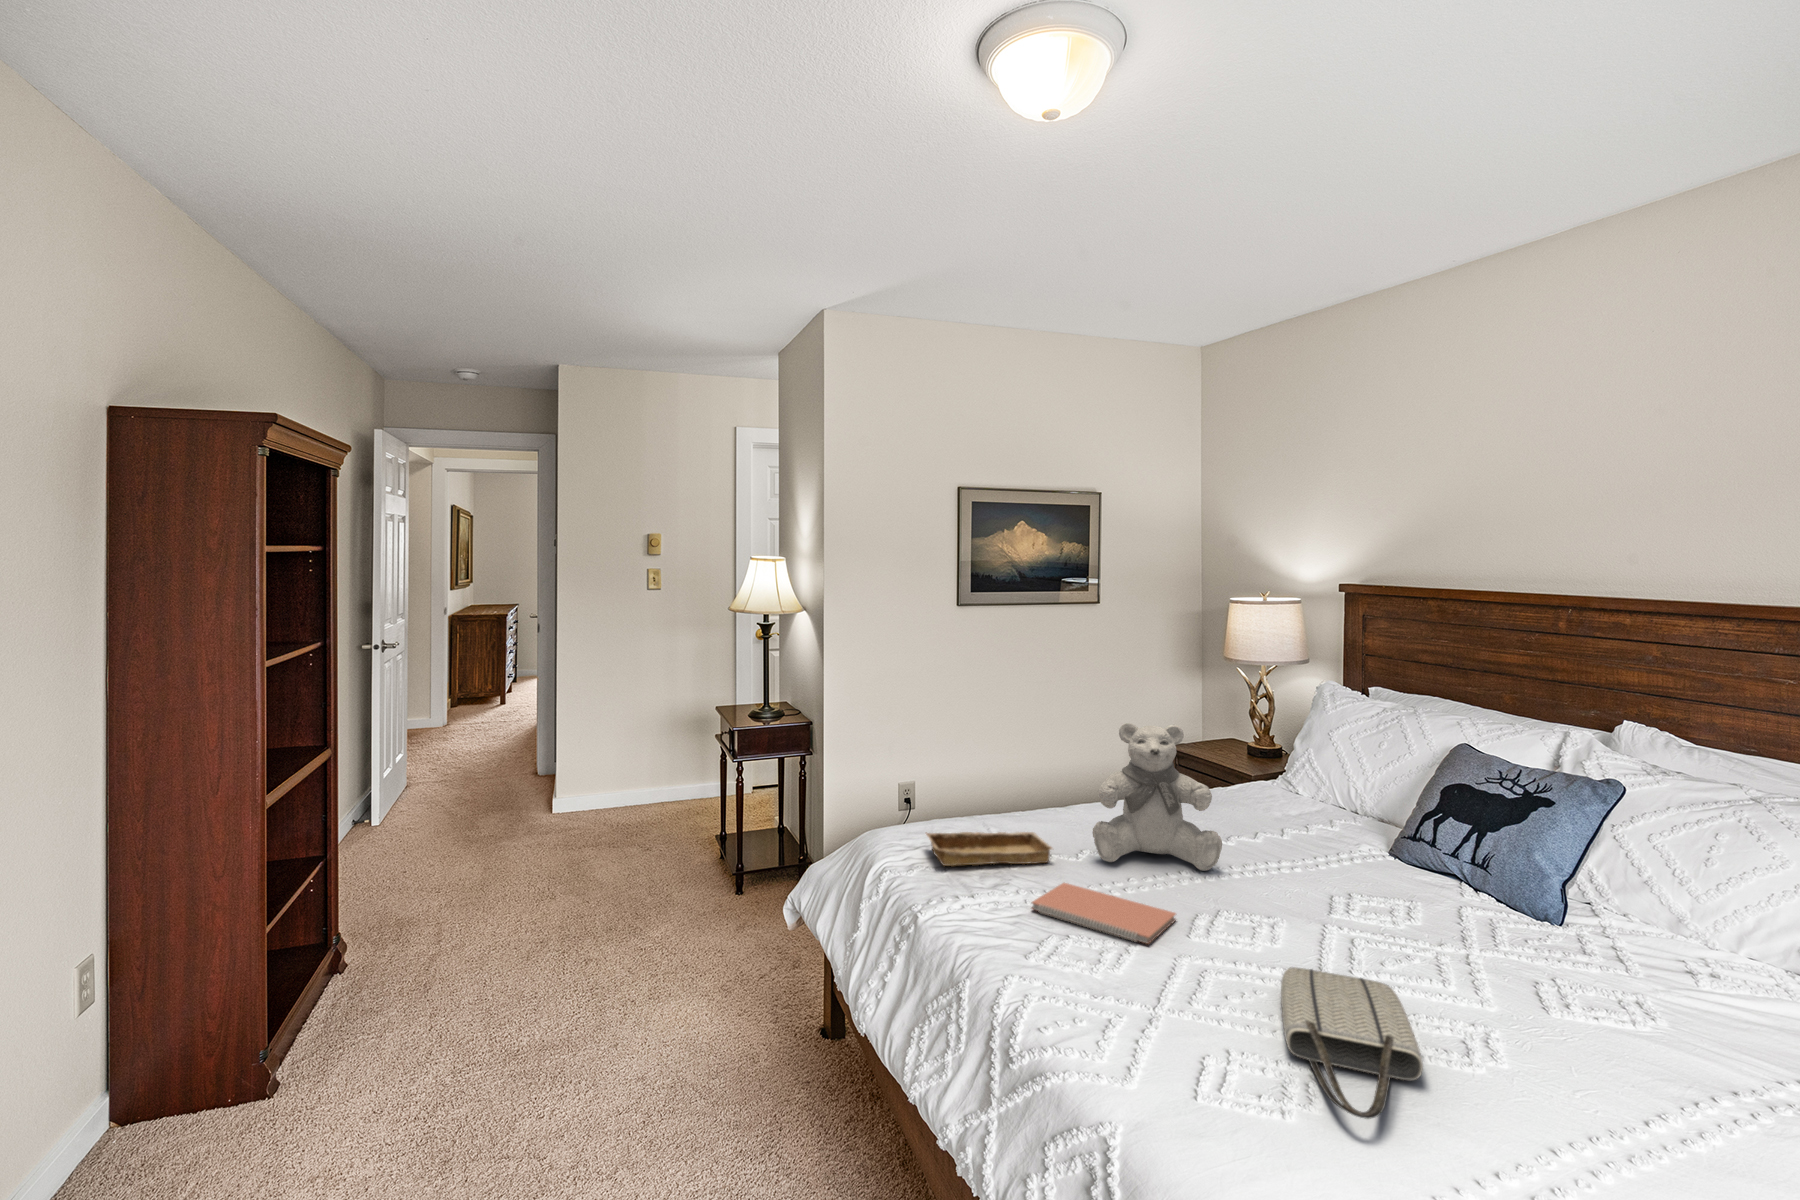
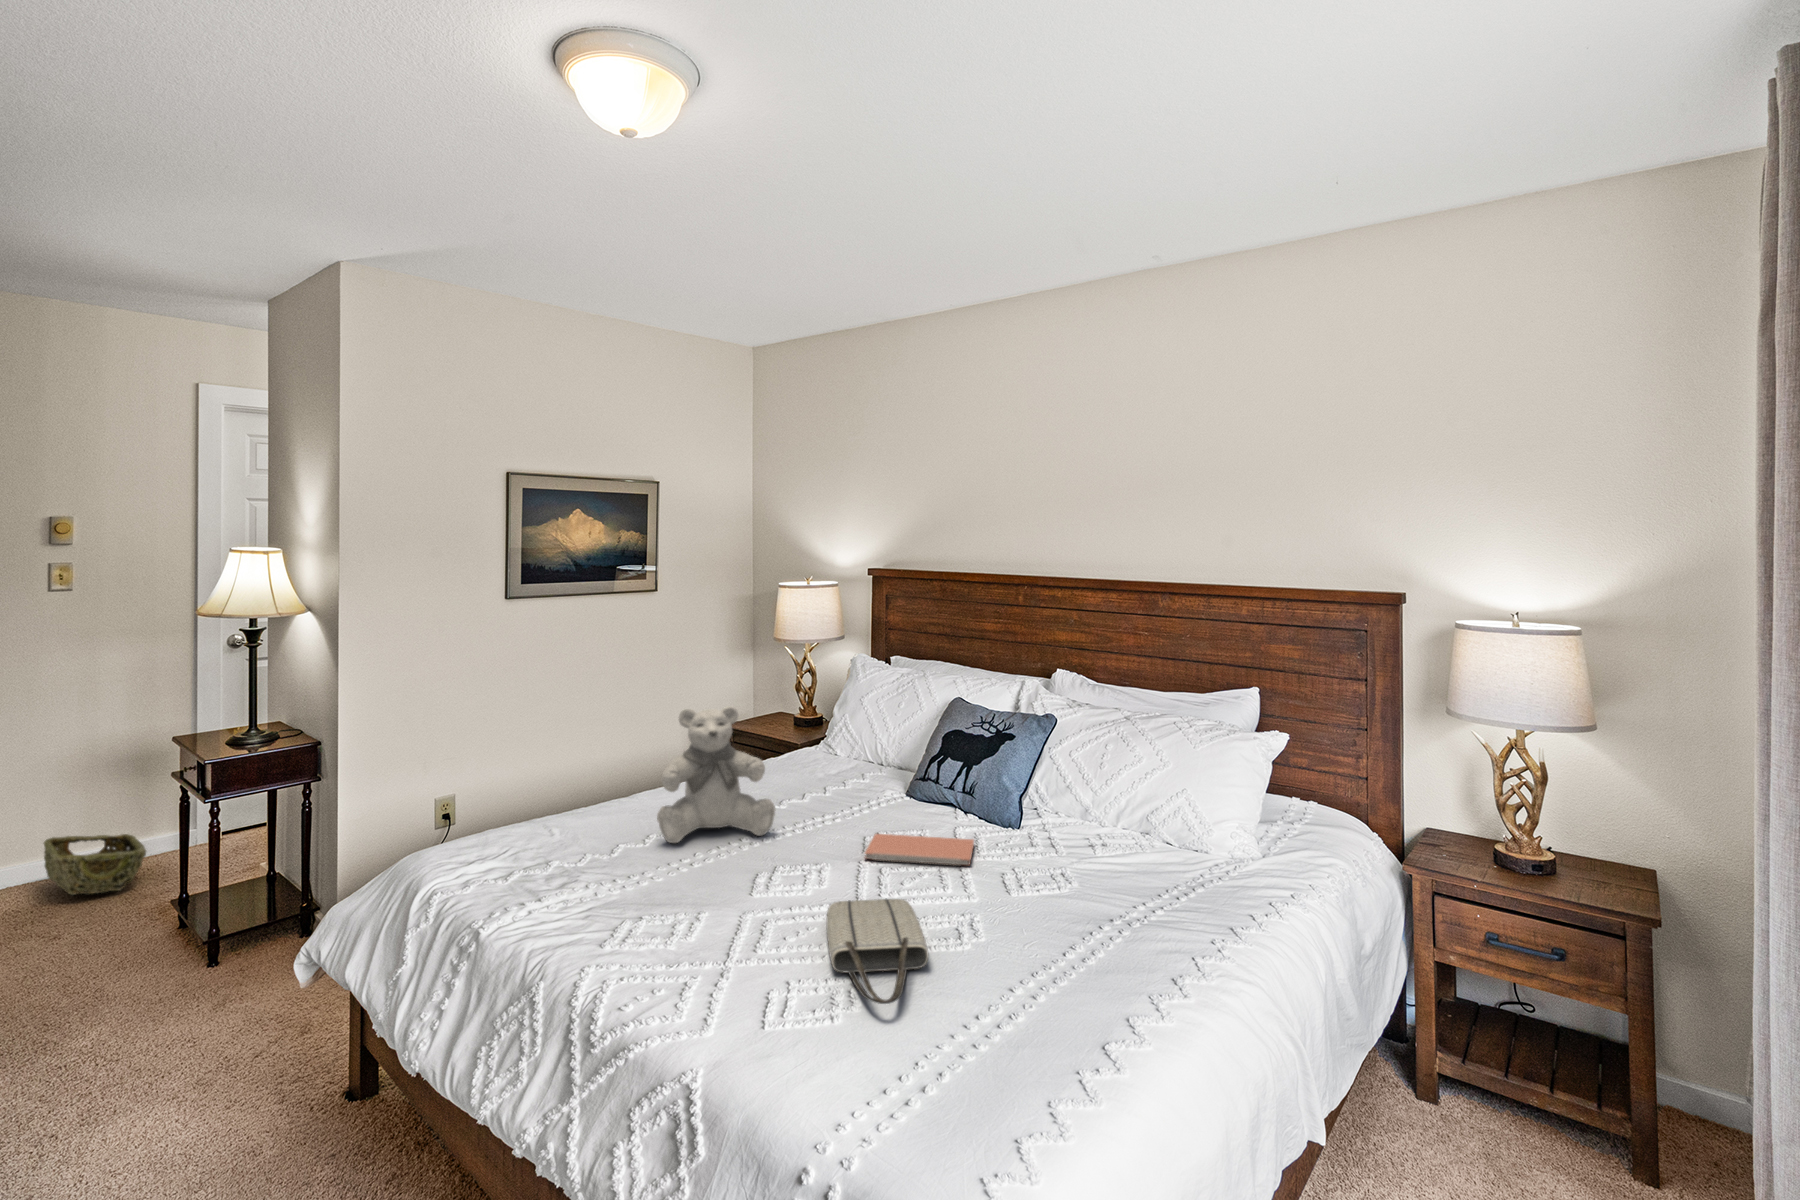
woven basket: none [647,773,705,821] -> present [44,834,146,895]
tray: present [926,832,1052,866] -> none [477,827,620,877]
notebook: present [1032,883,1176,944] -> present [865,834,974,865]

